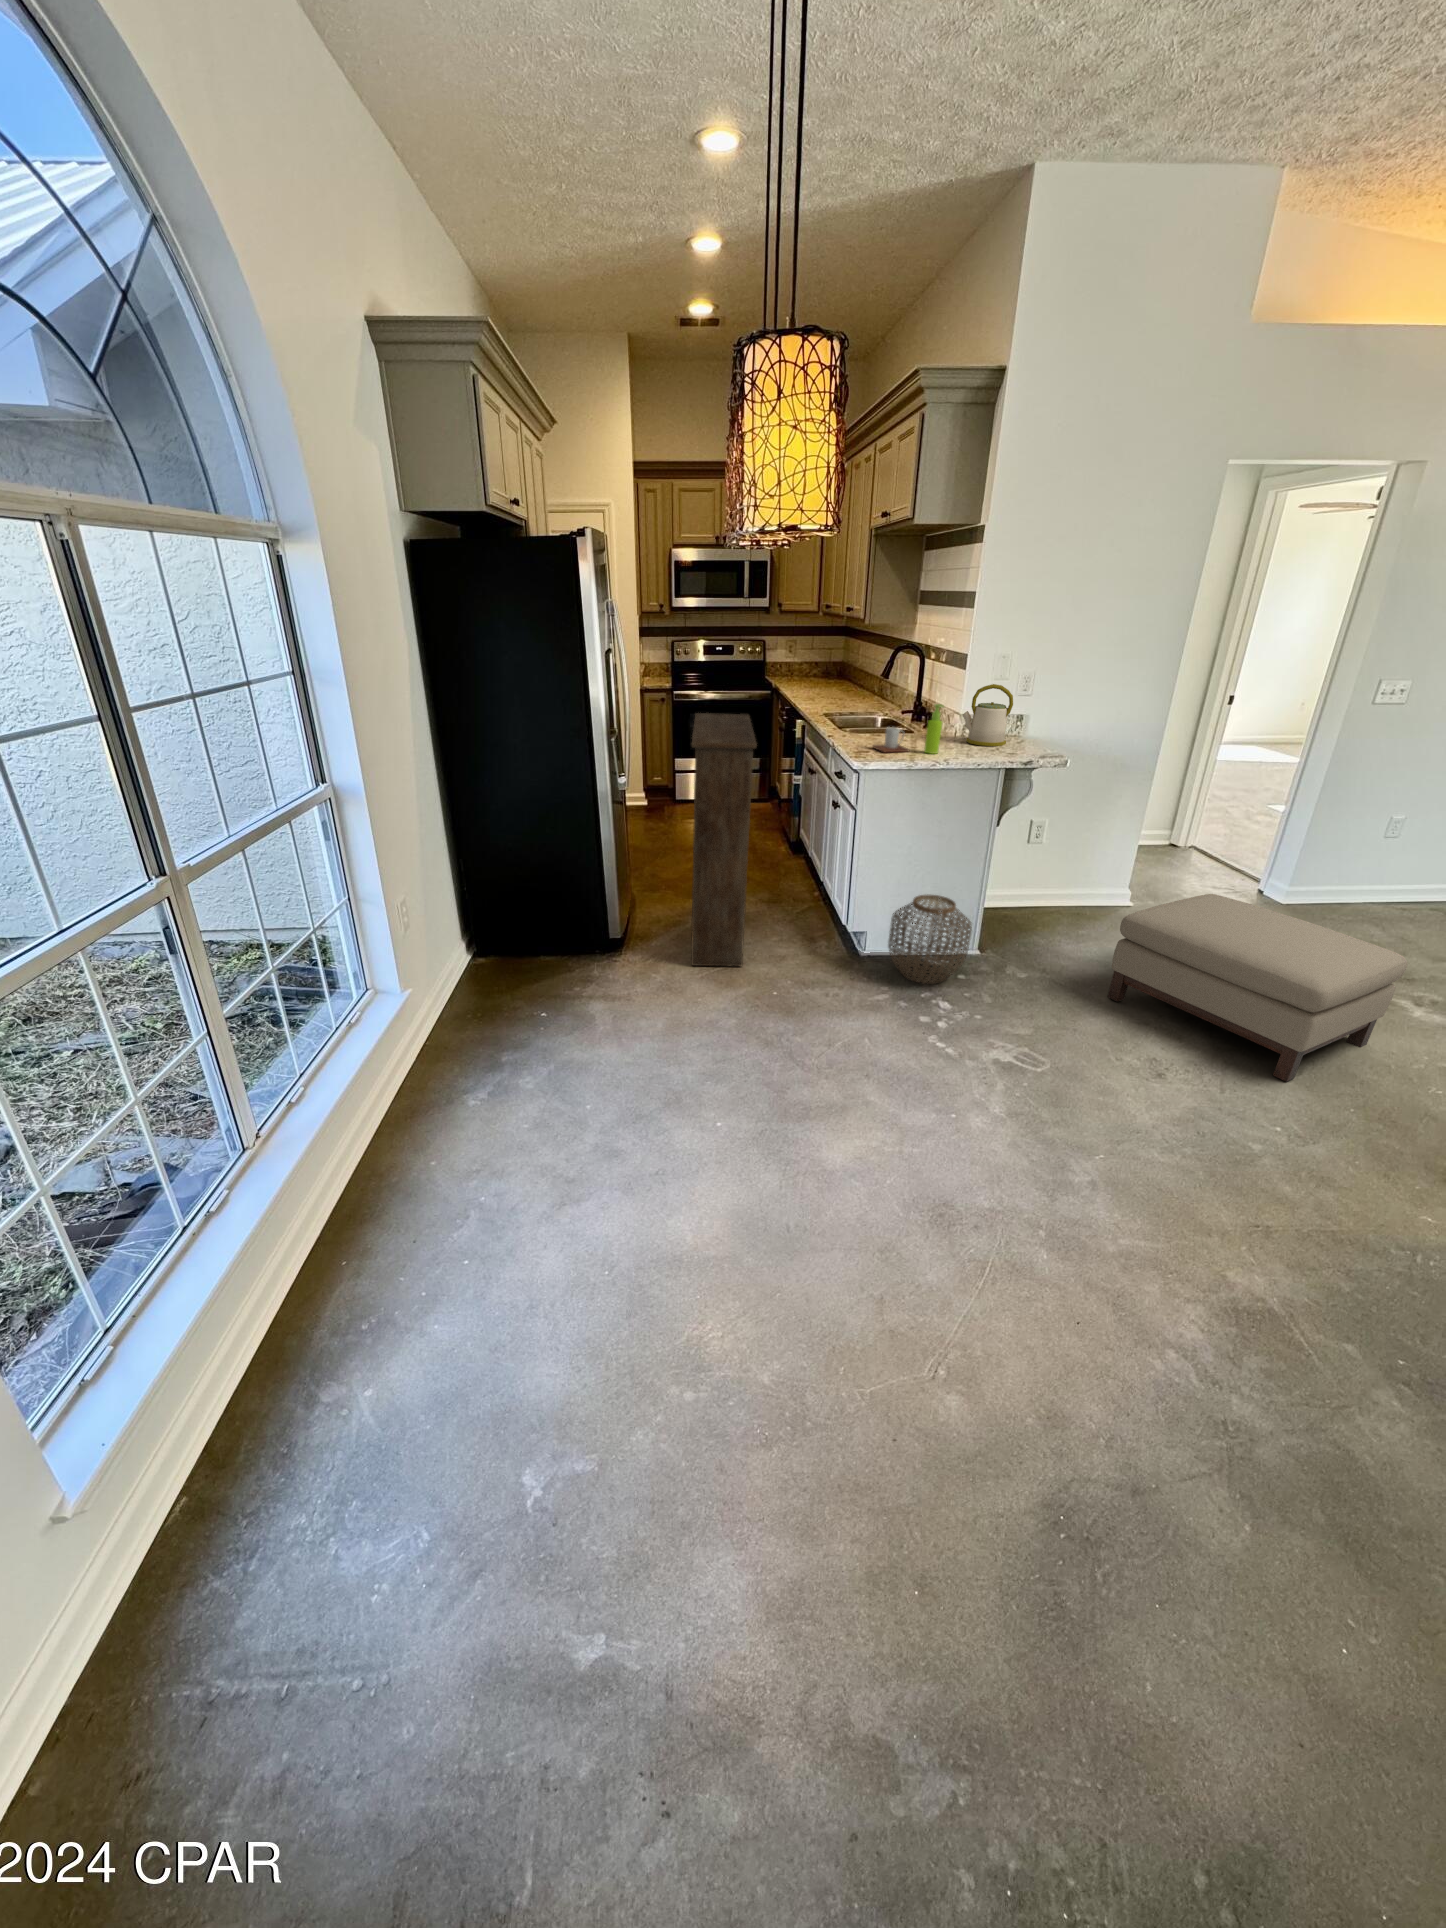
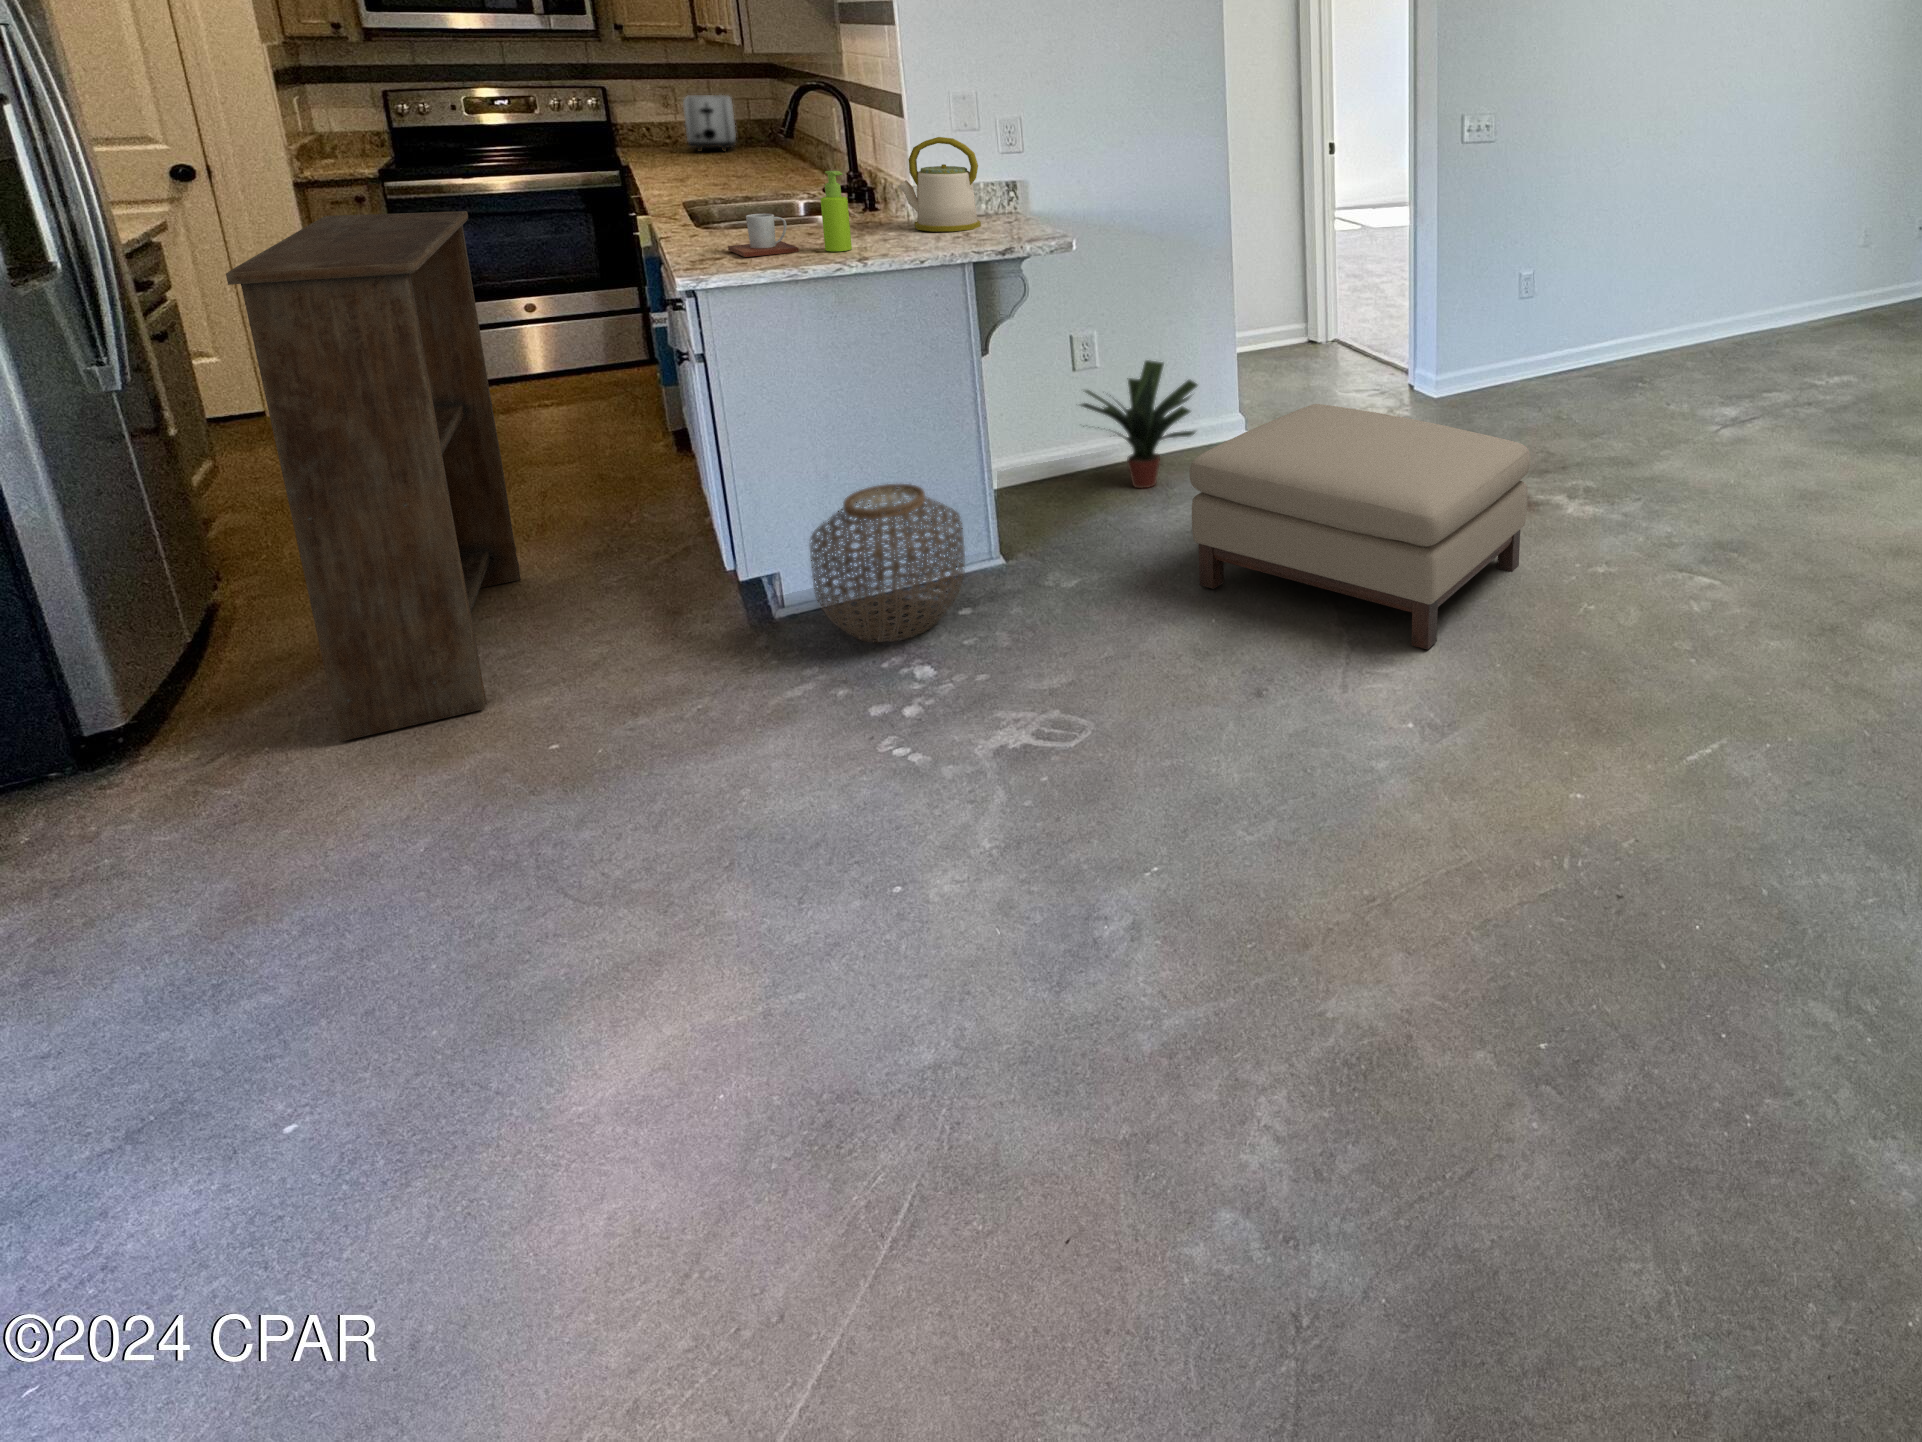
toaster: none [803,645,829,681] -> present [683,95,736,151]
potted plant: none [1022,840,1113,927] -> present [1081,360,1197,488]

